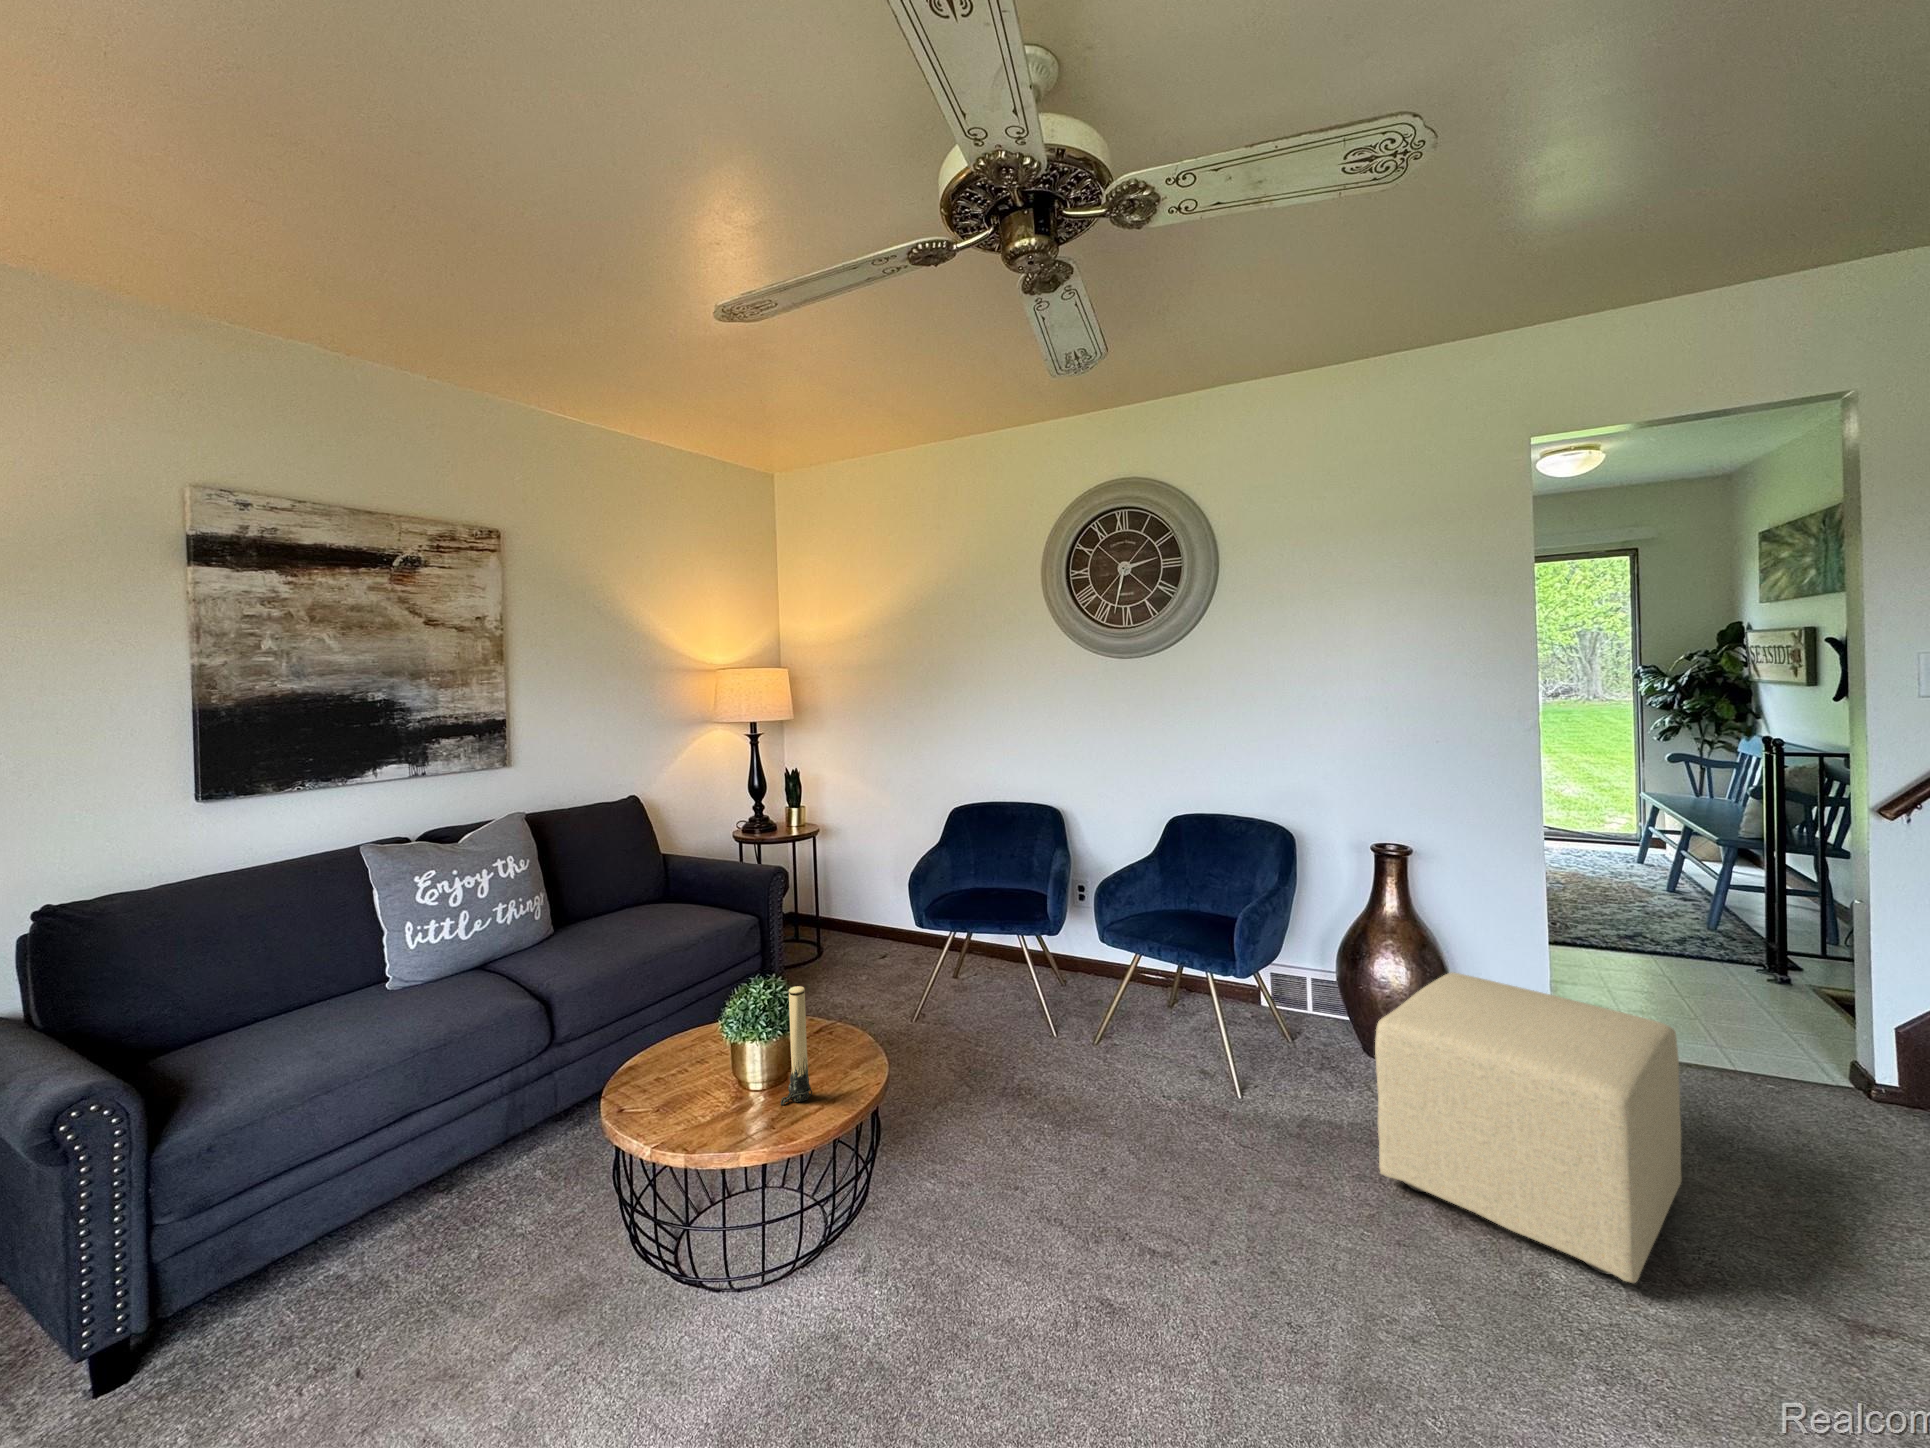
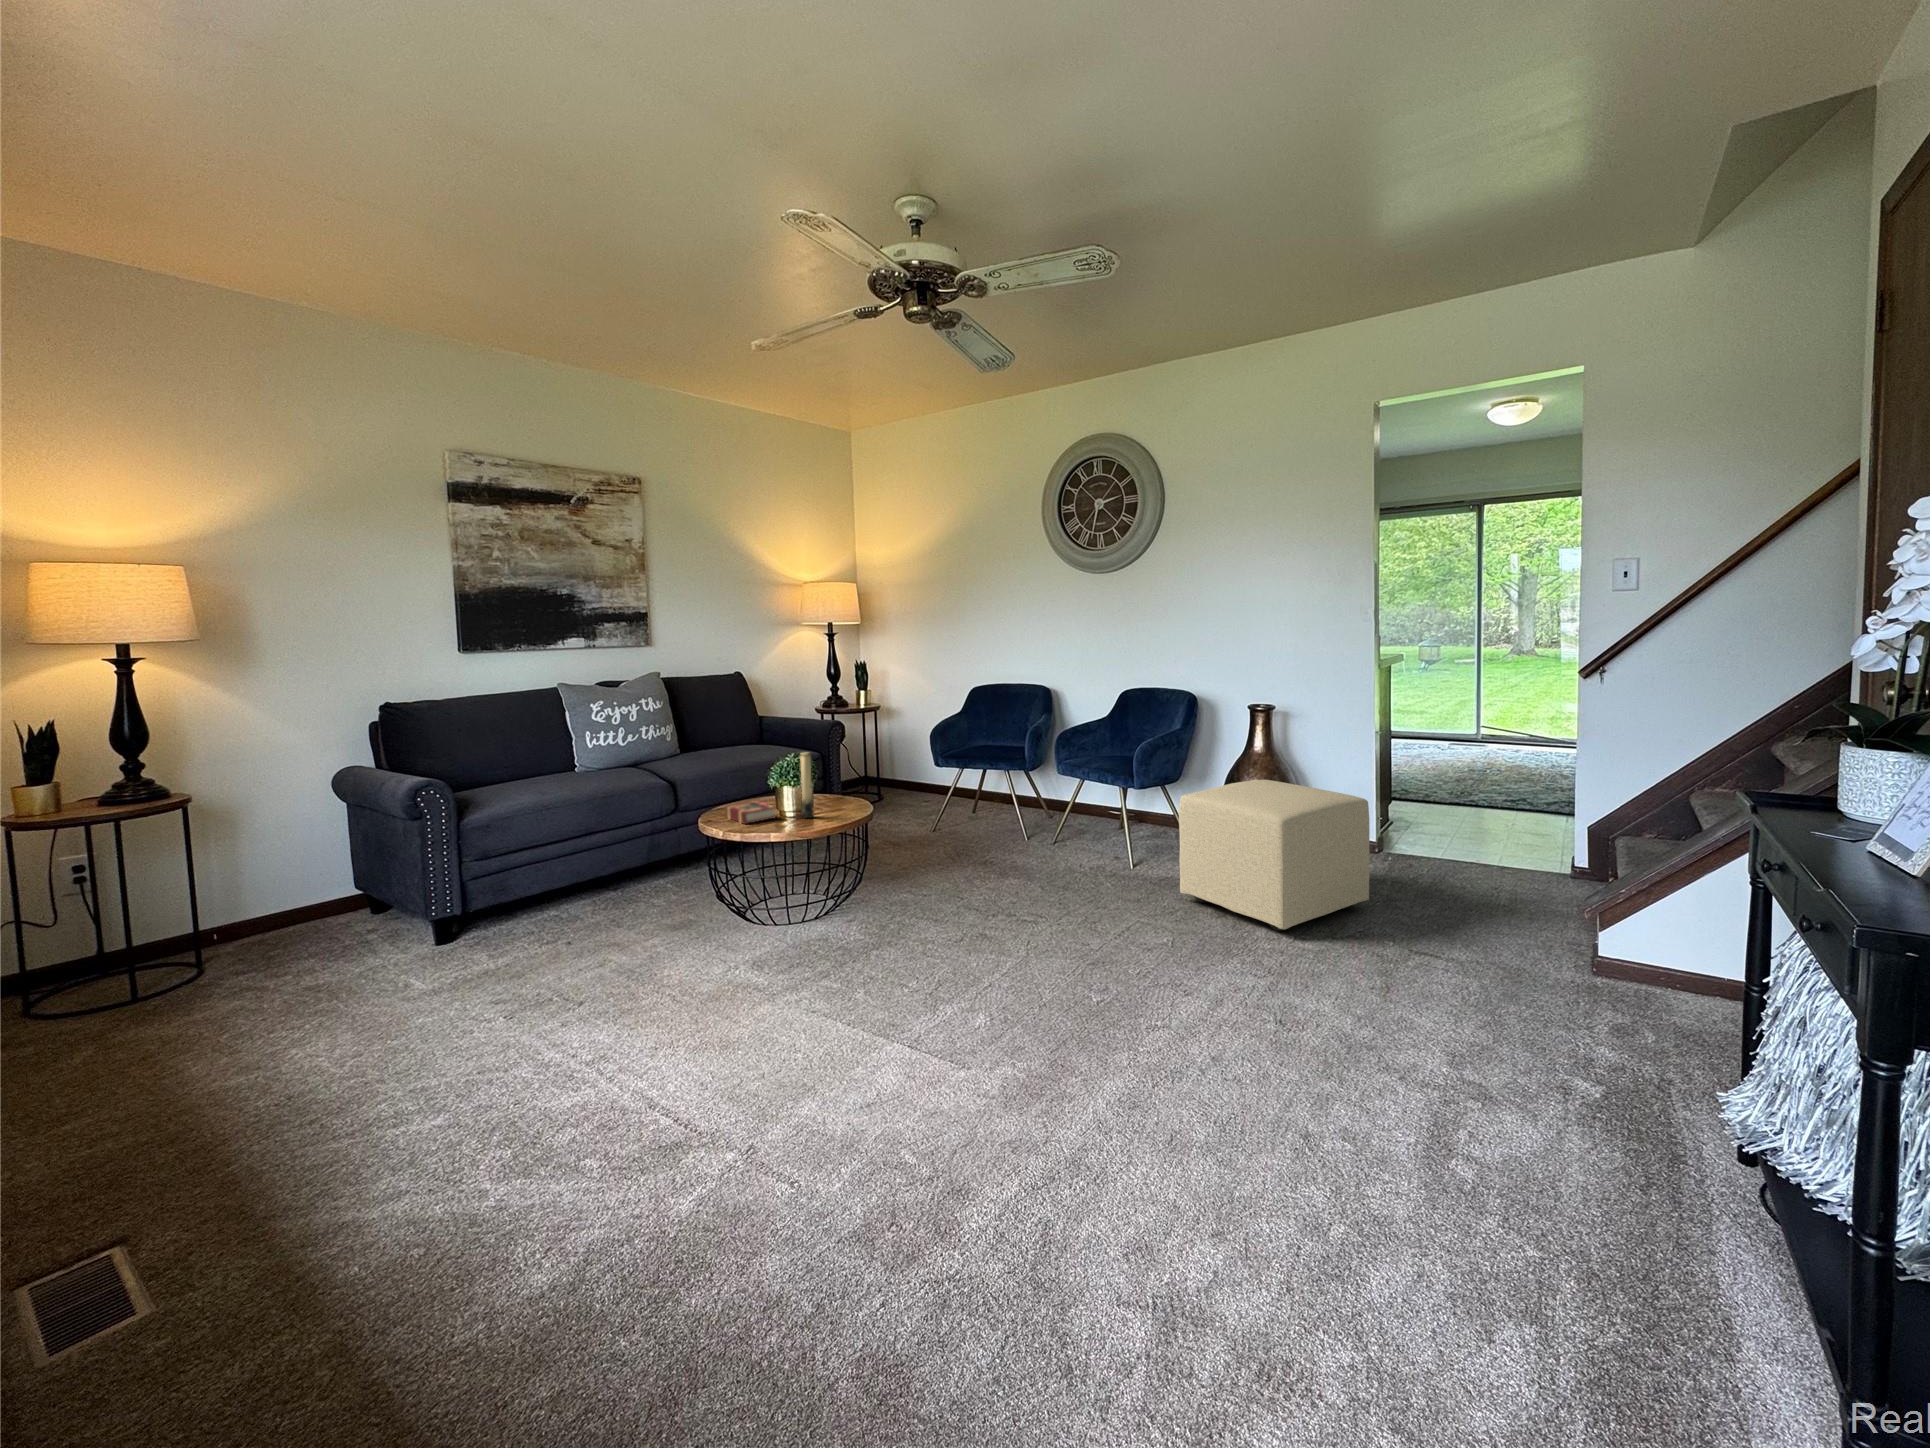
book: none [657,1066,750,1133] -> present [726,801,776,824]

